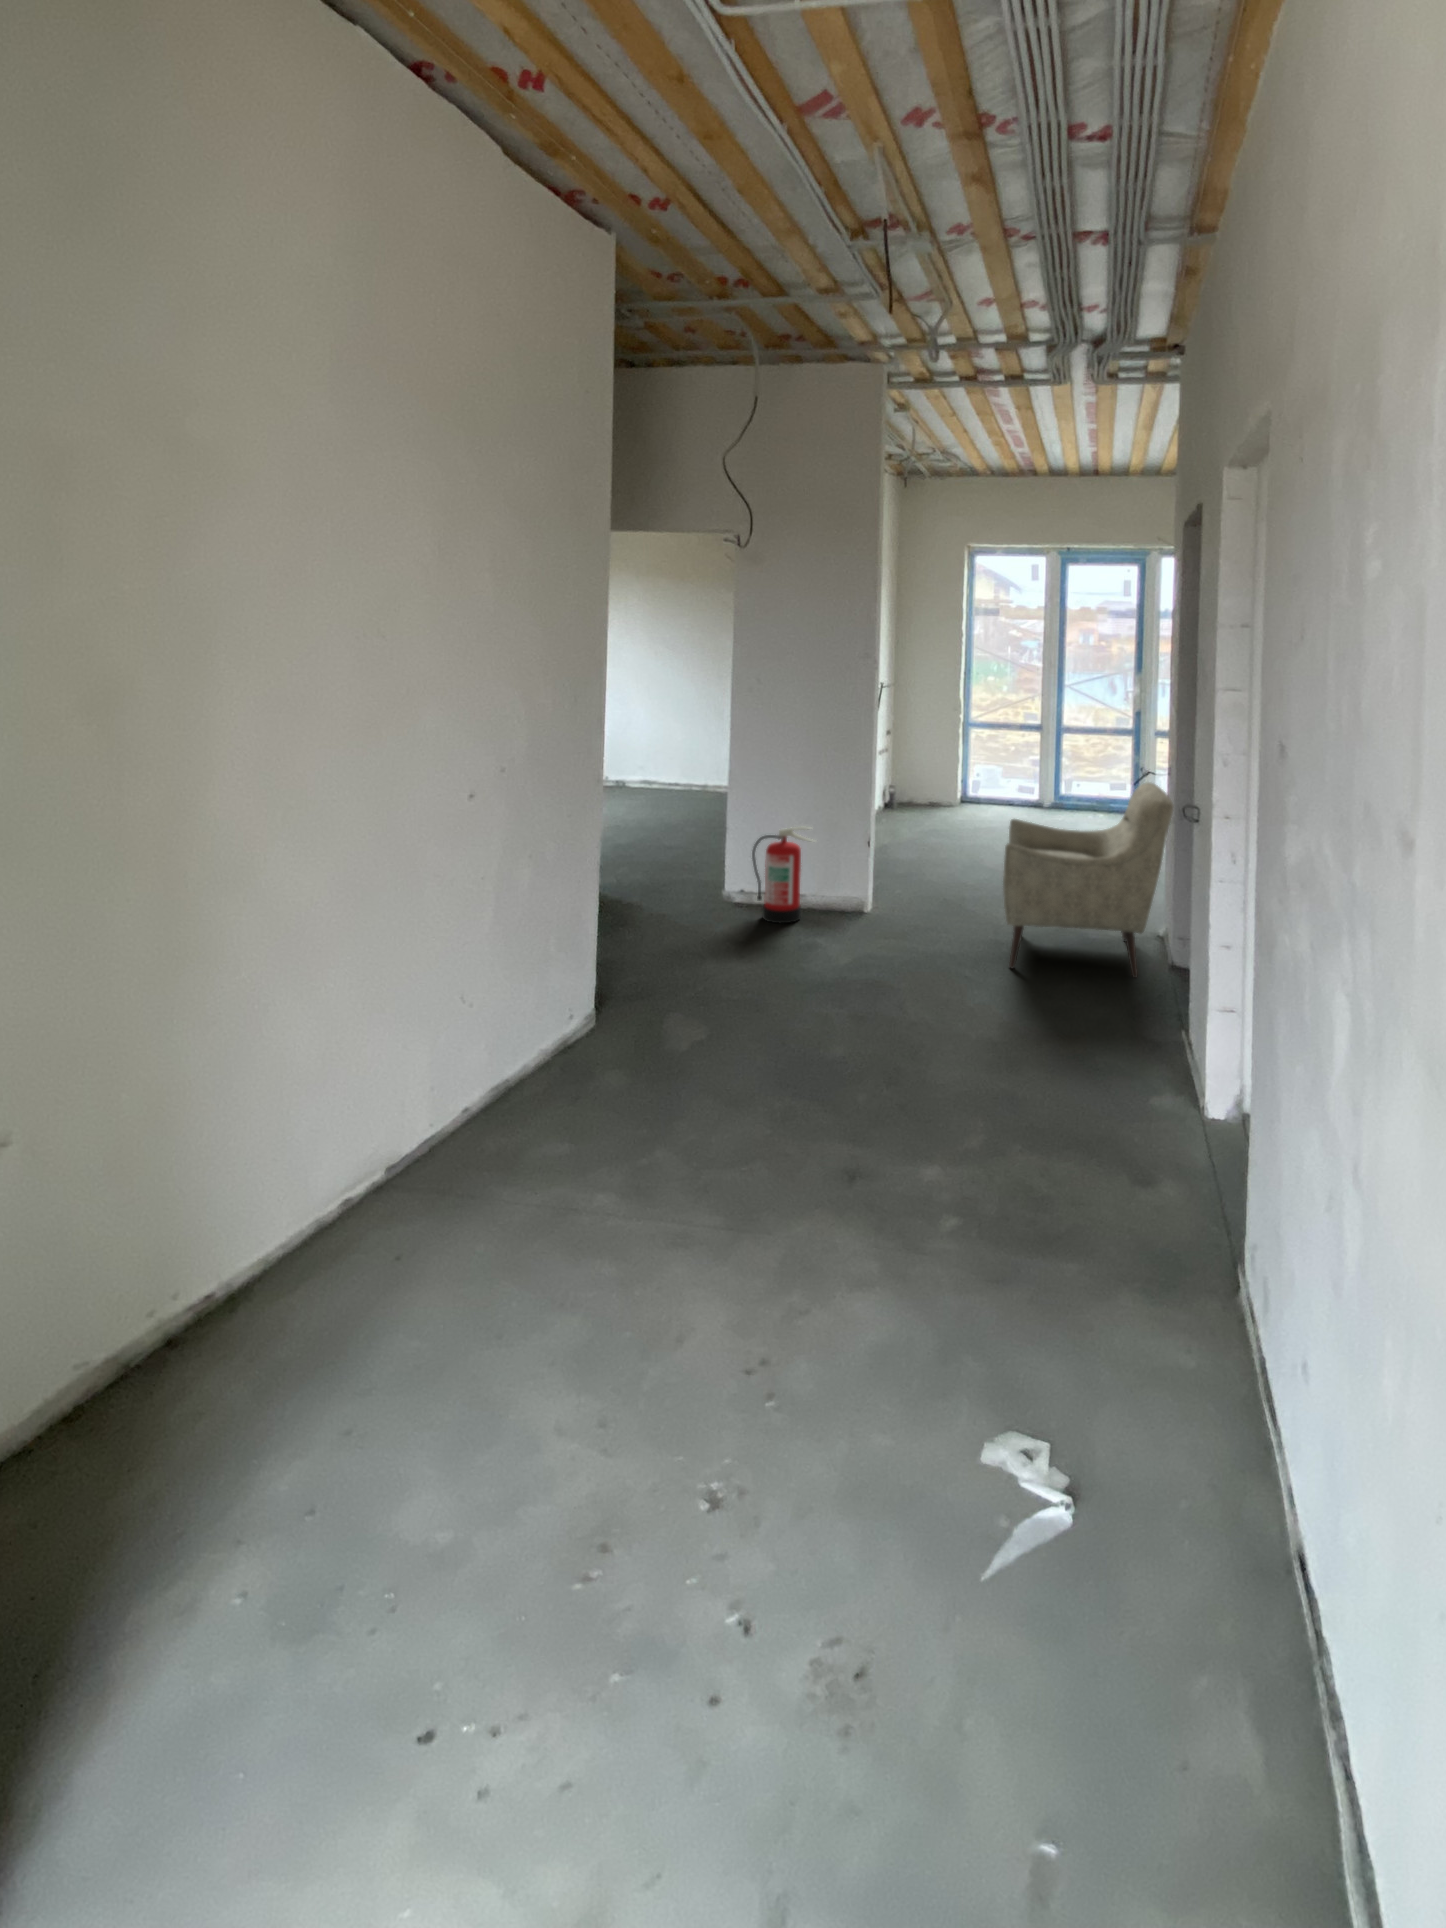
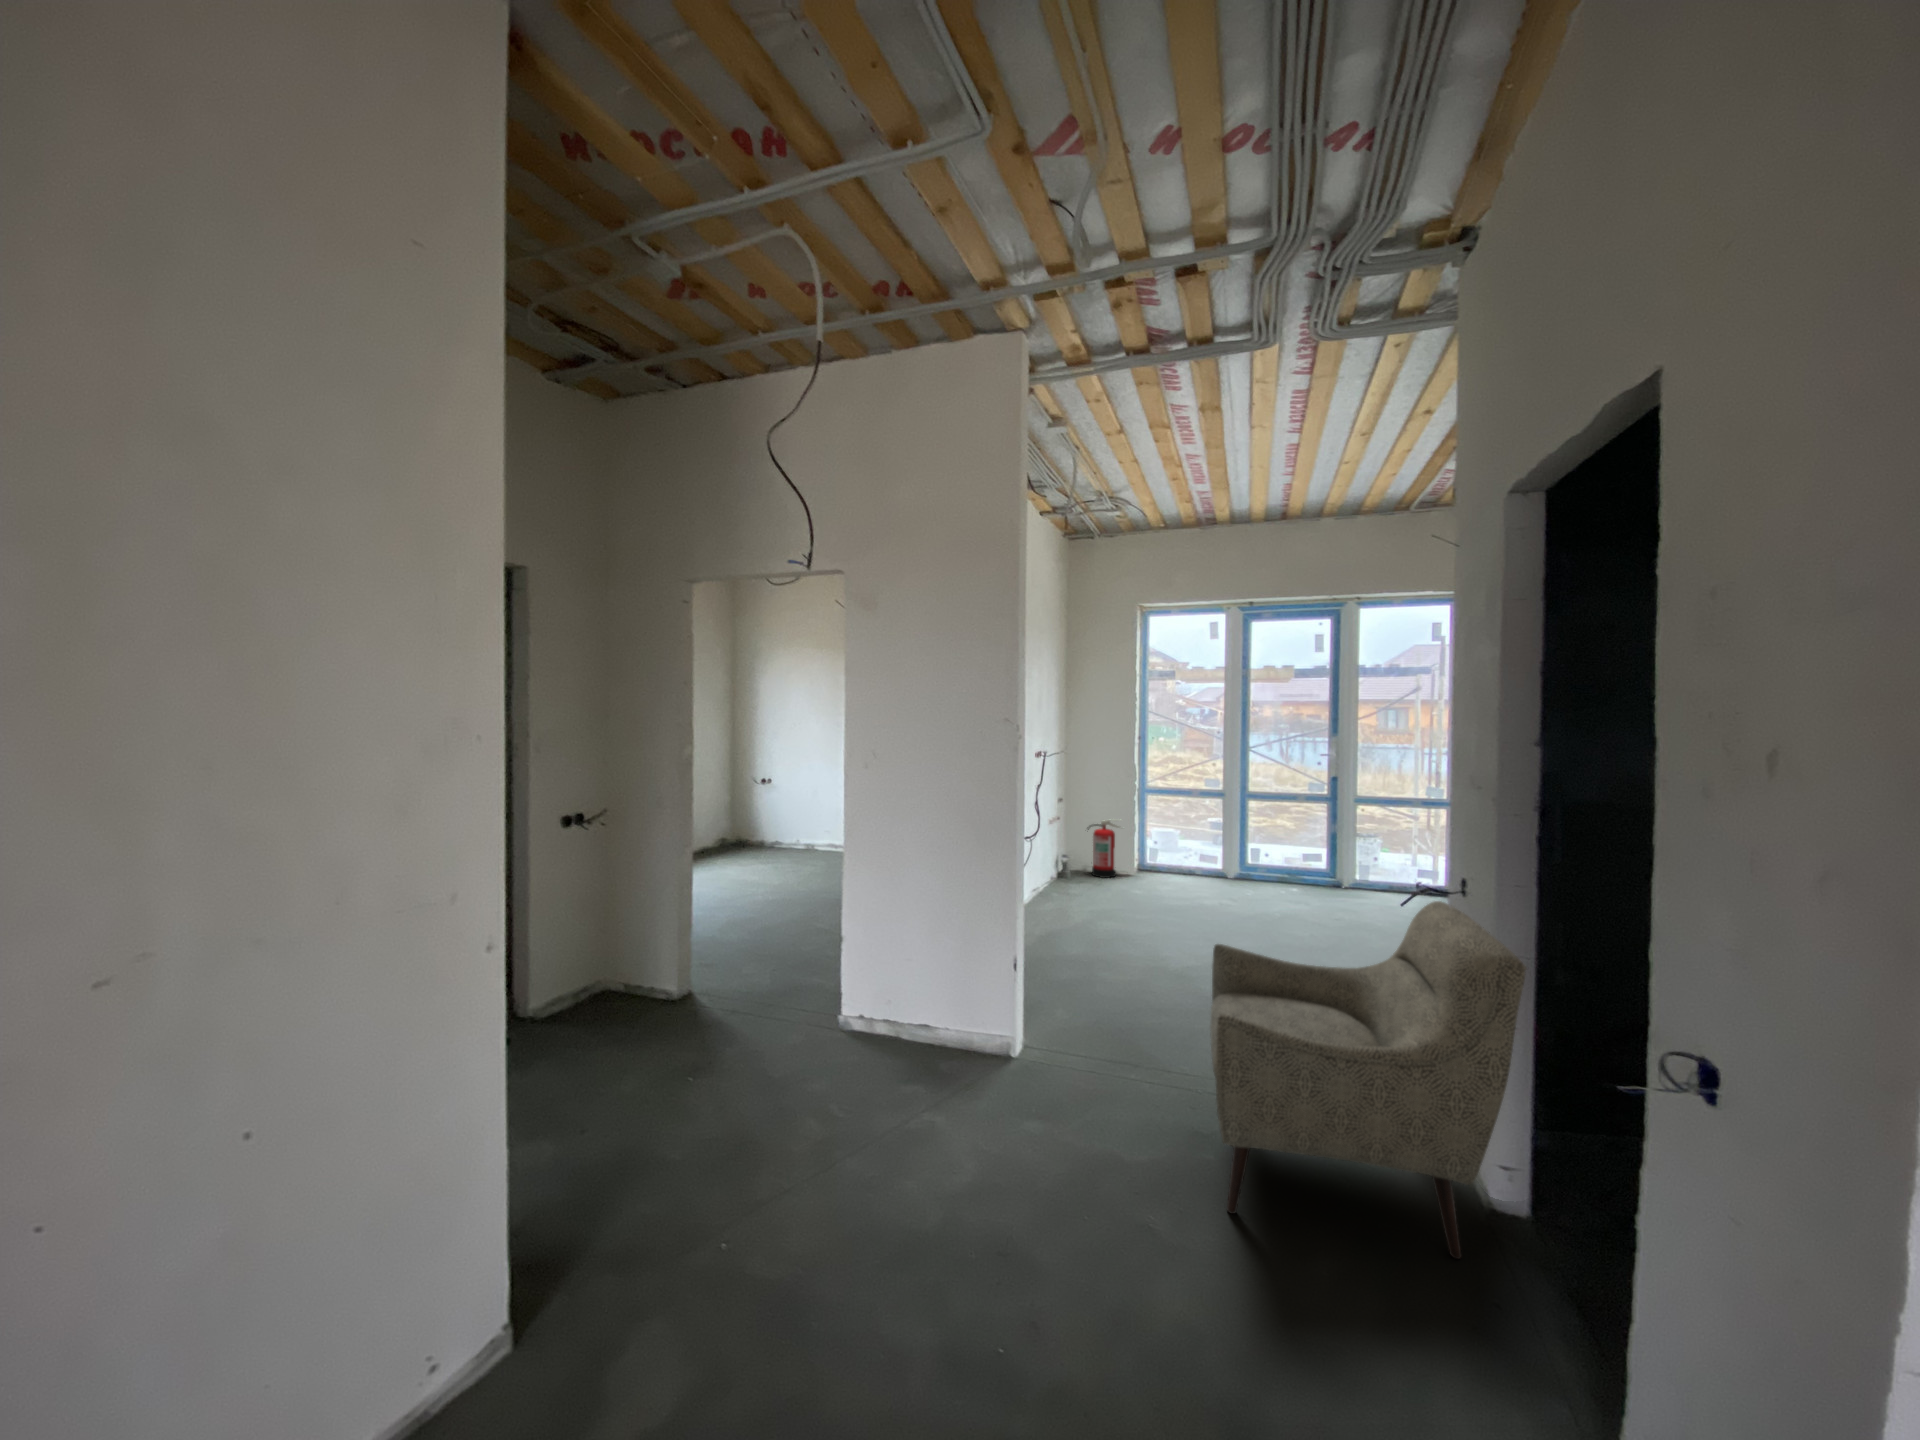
fire extinguisher: present [752,827,811,923] -> present [1088,819,1121,878]

